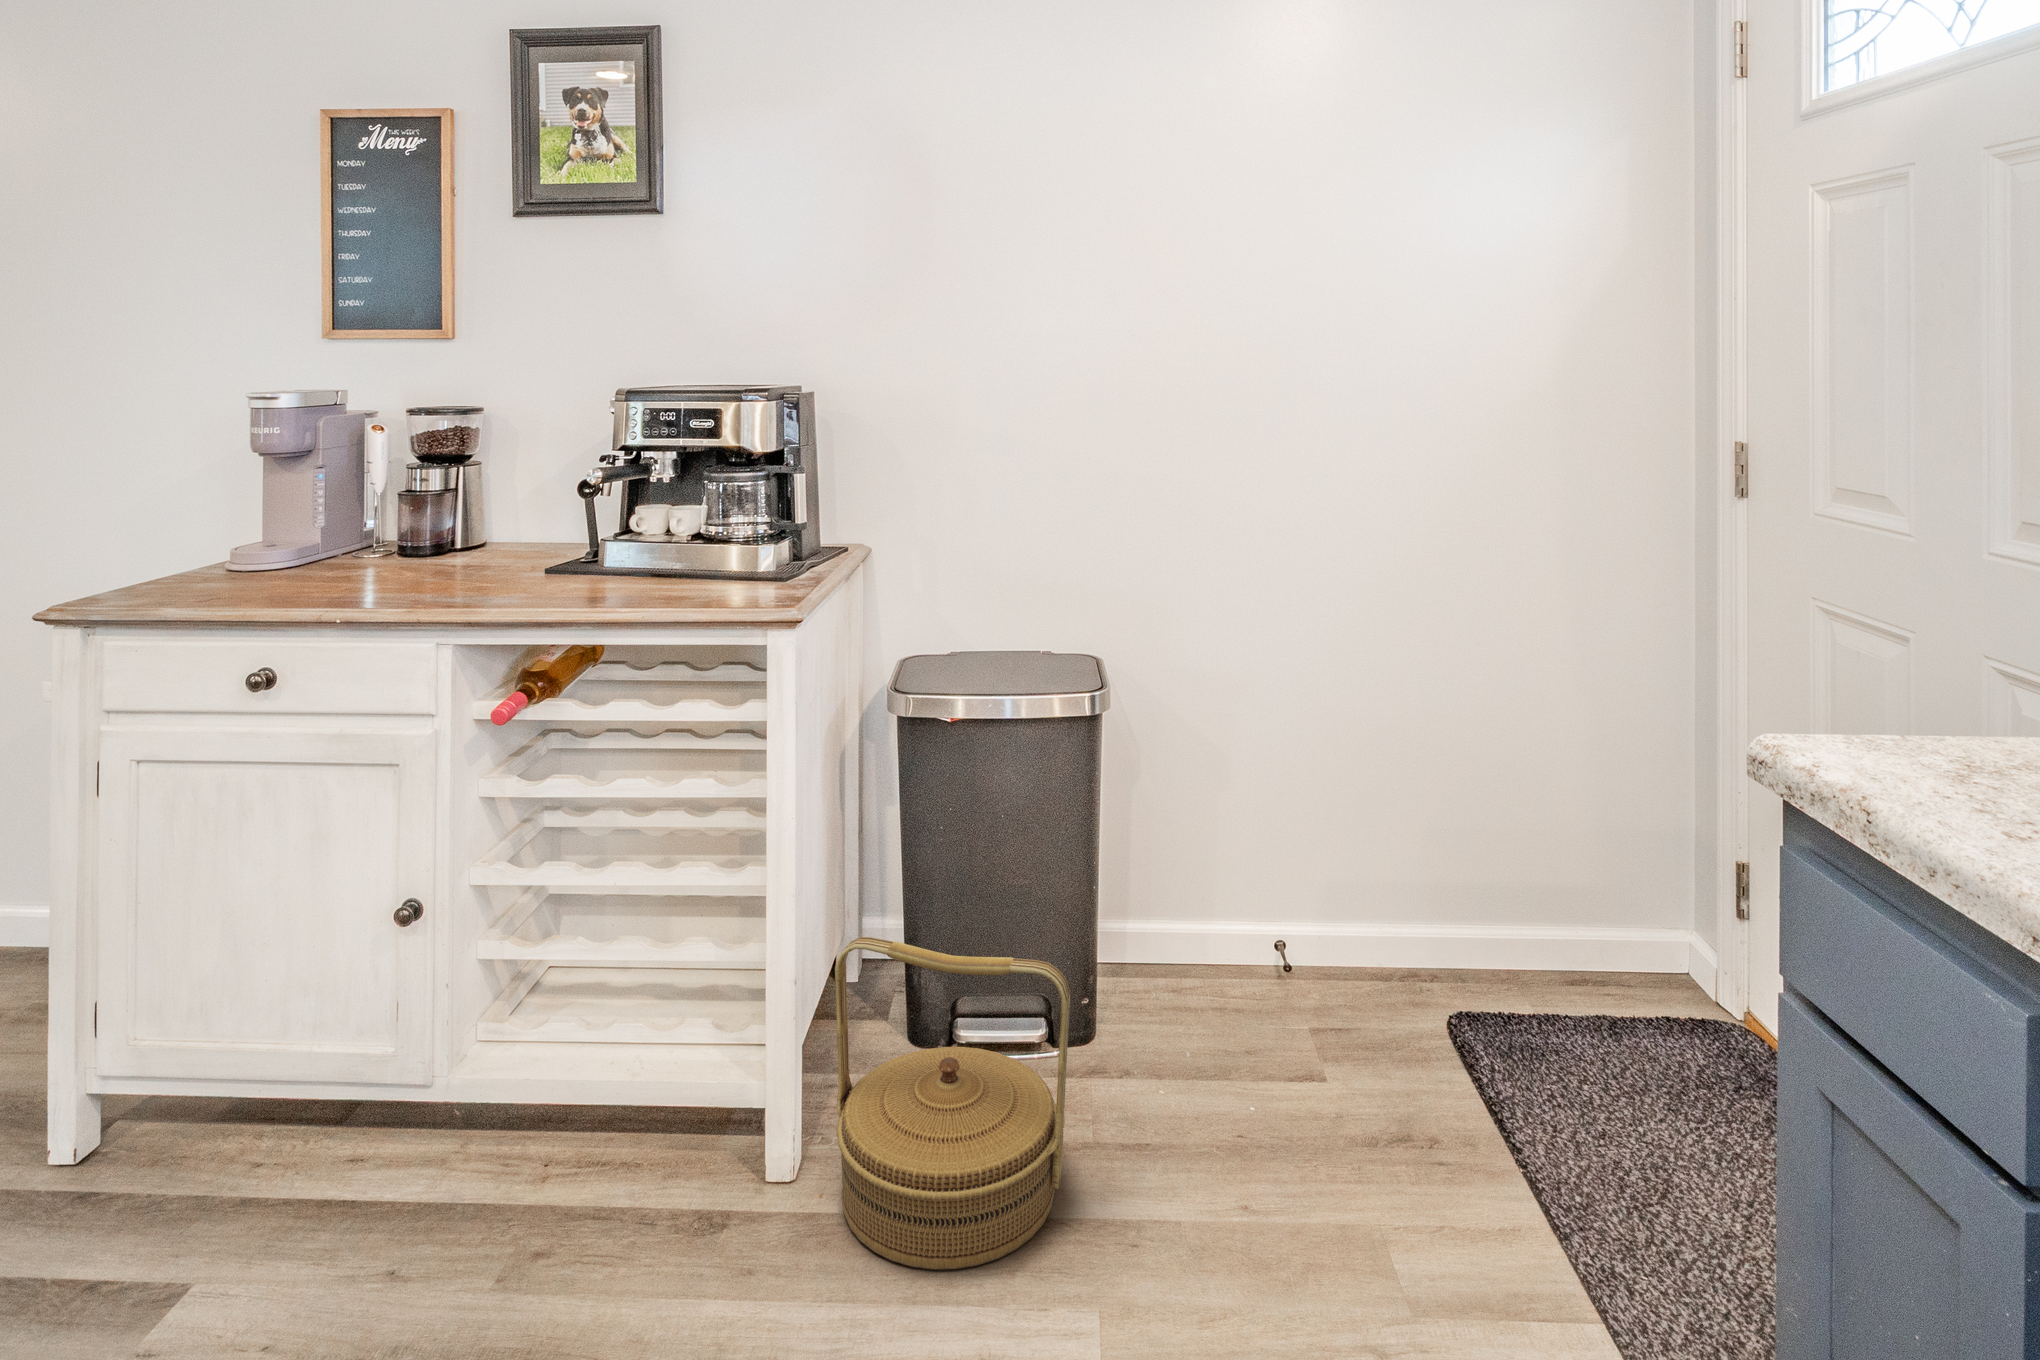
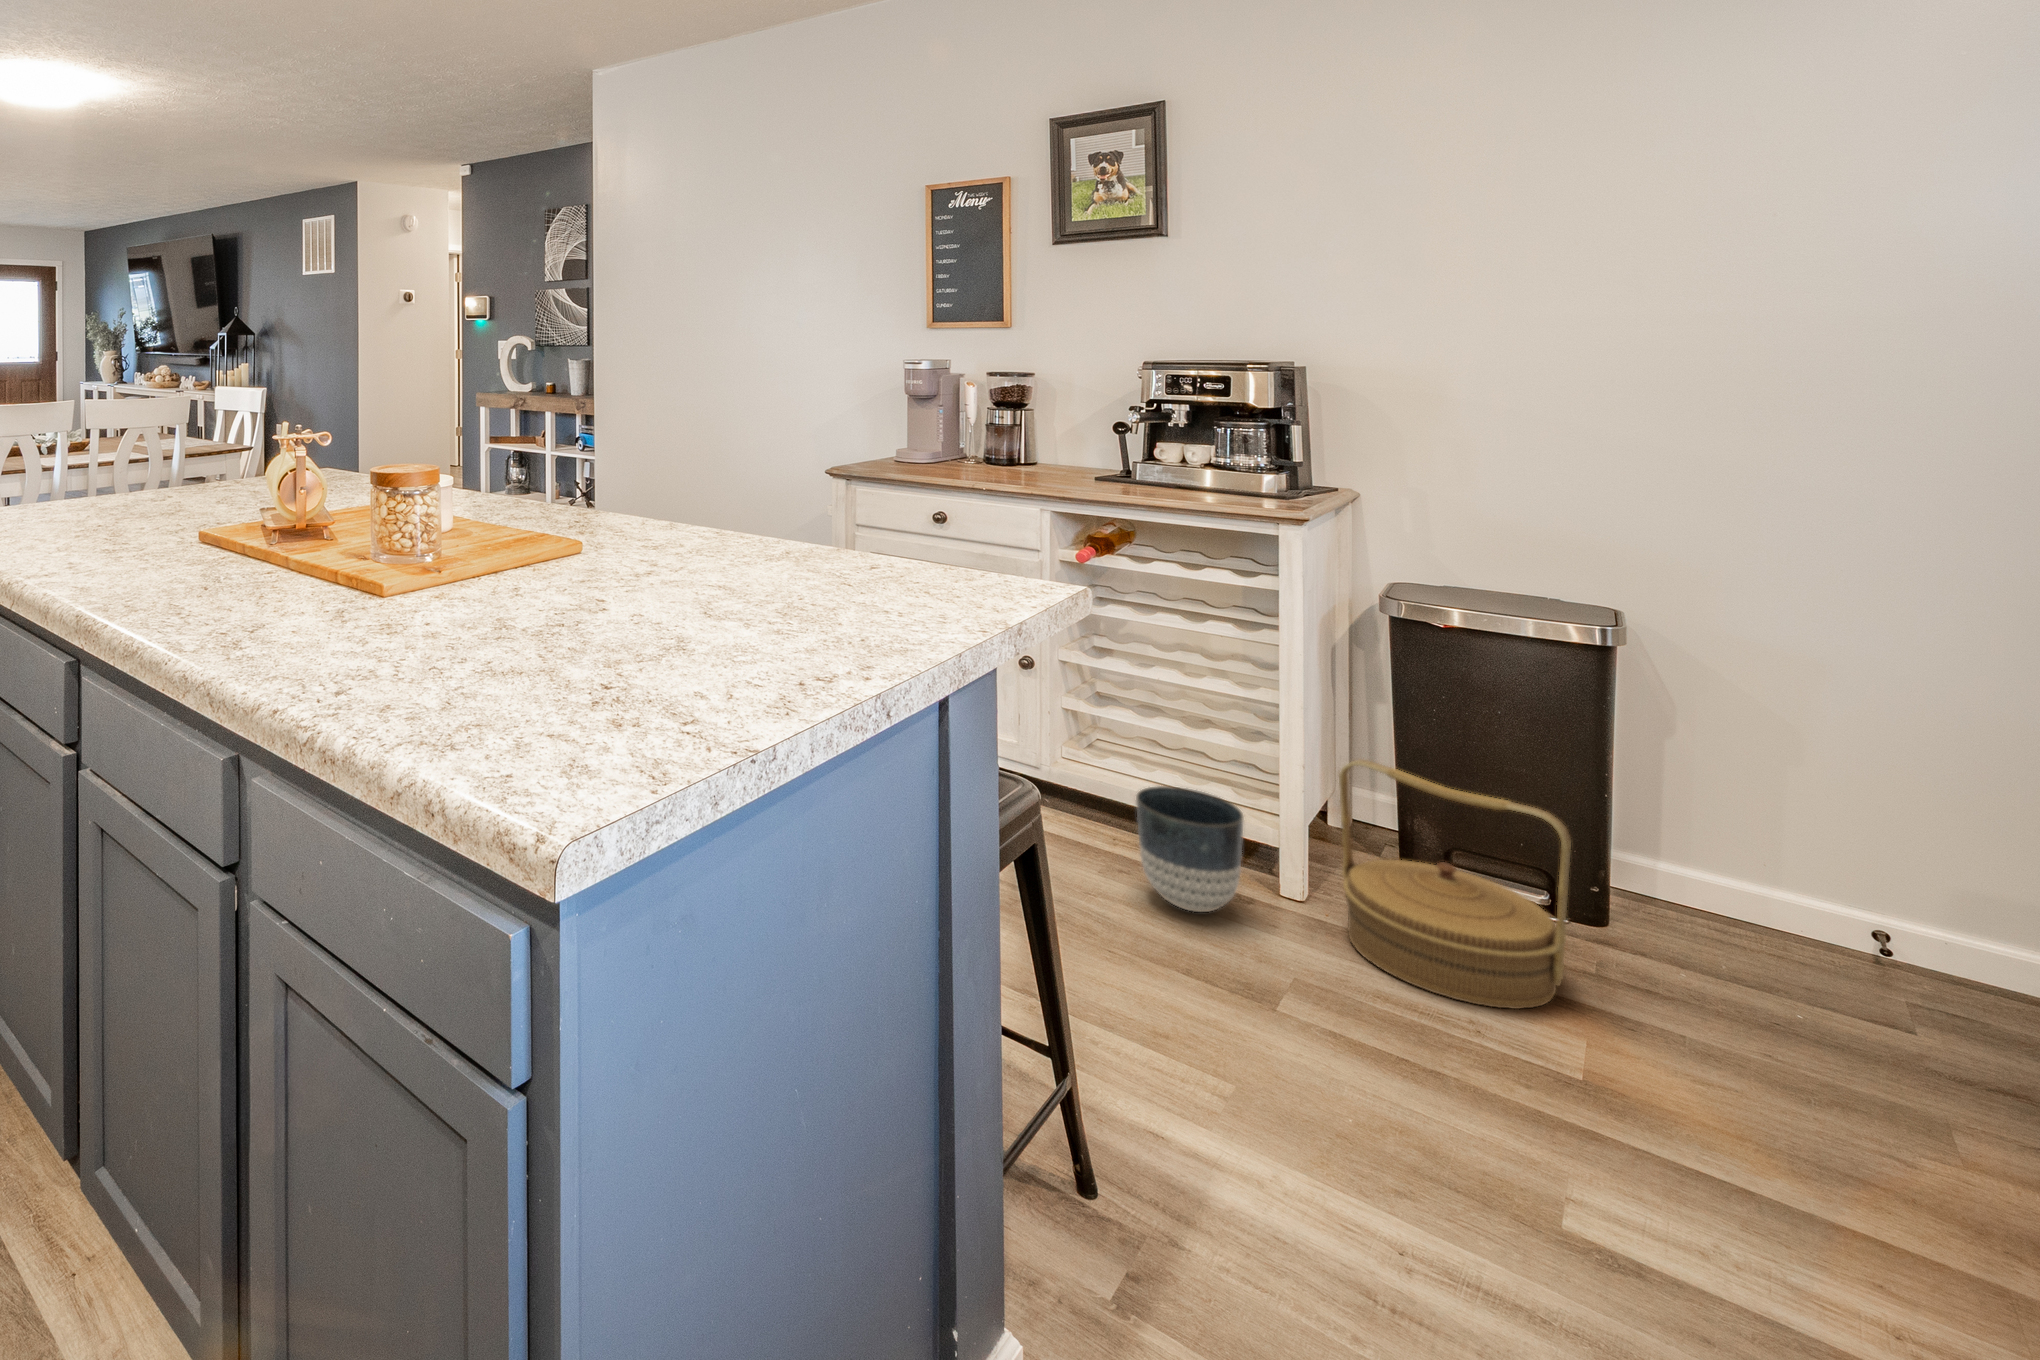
planter: none [566,1043,716,1260] -> present [1136,786,1244,912]

